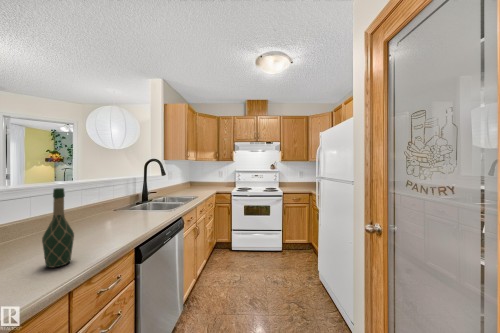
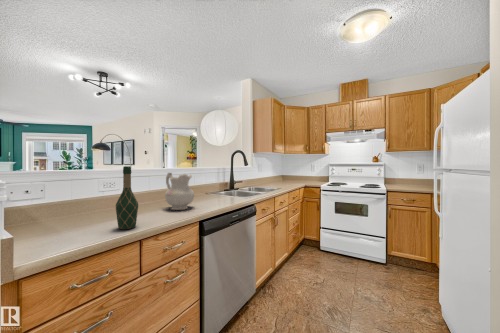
ceramic pitcher: none [83,189,123,234] -> present [165,173,194,210]

